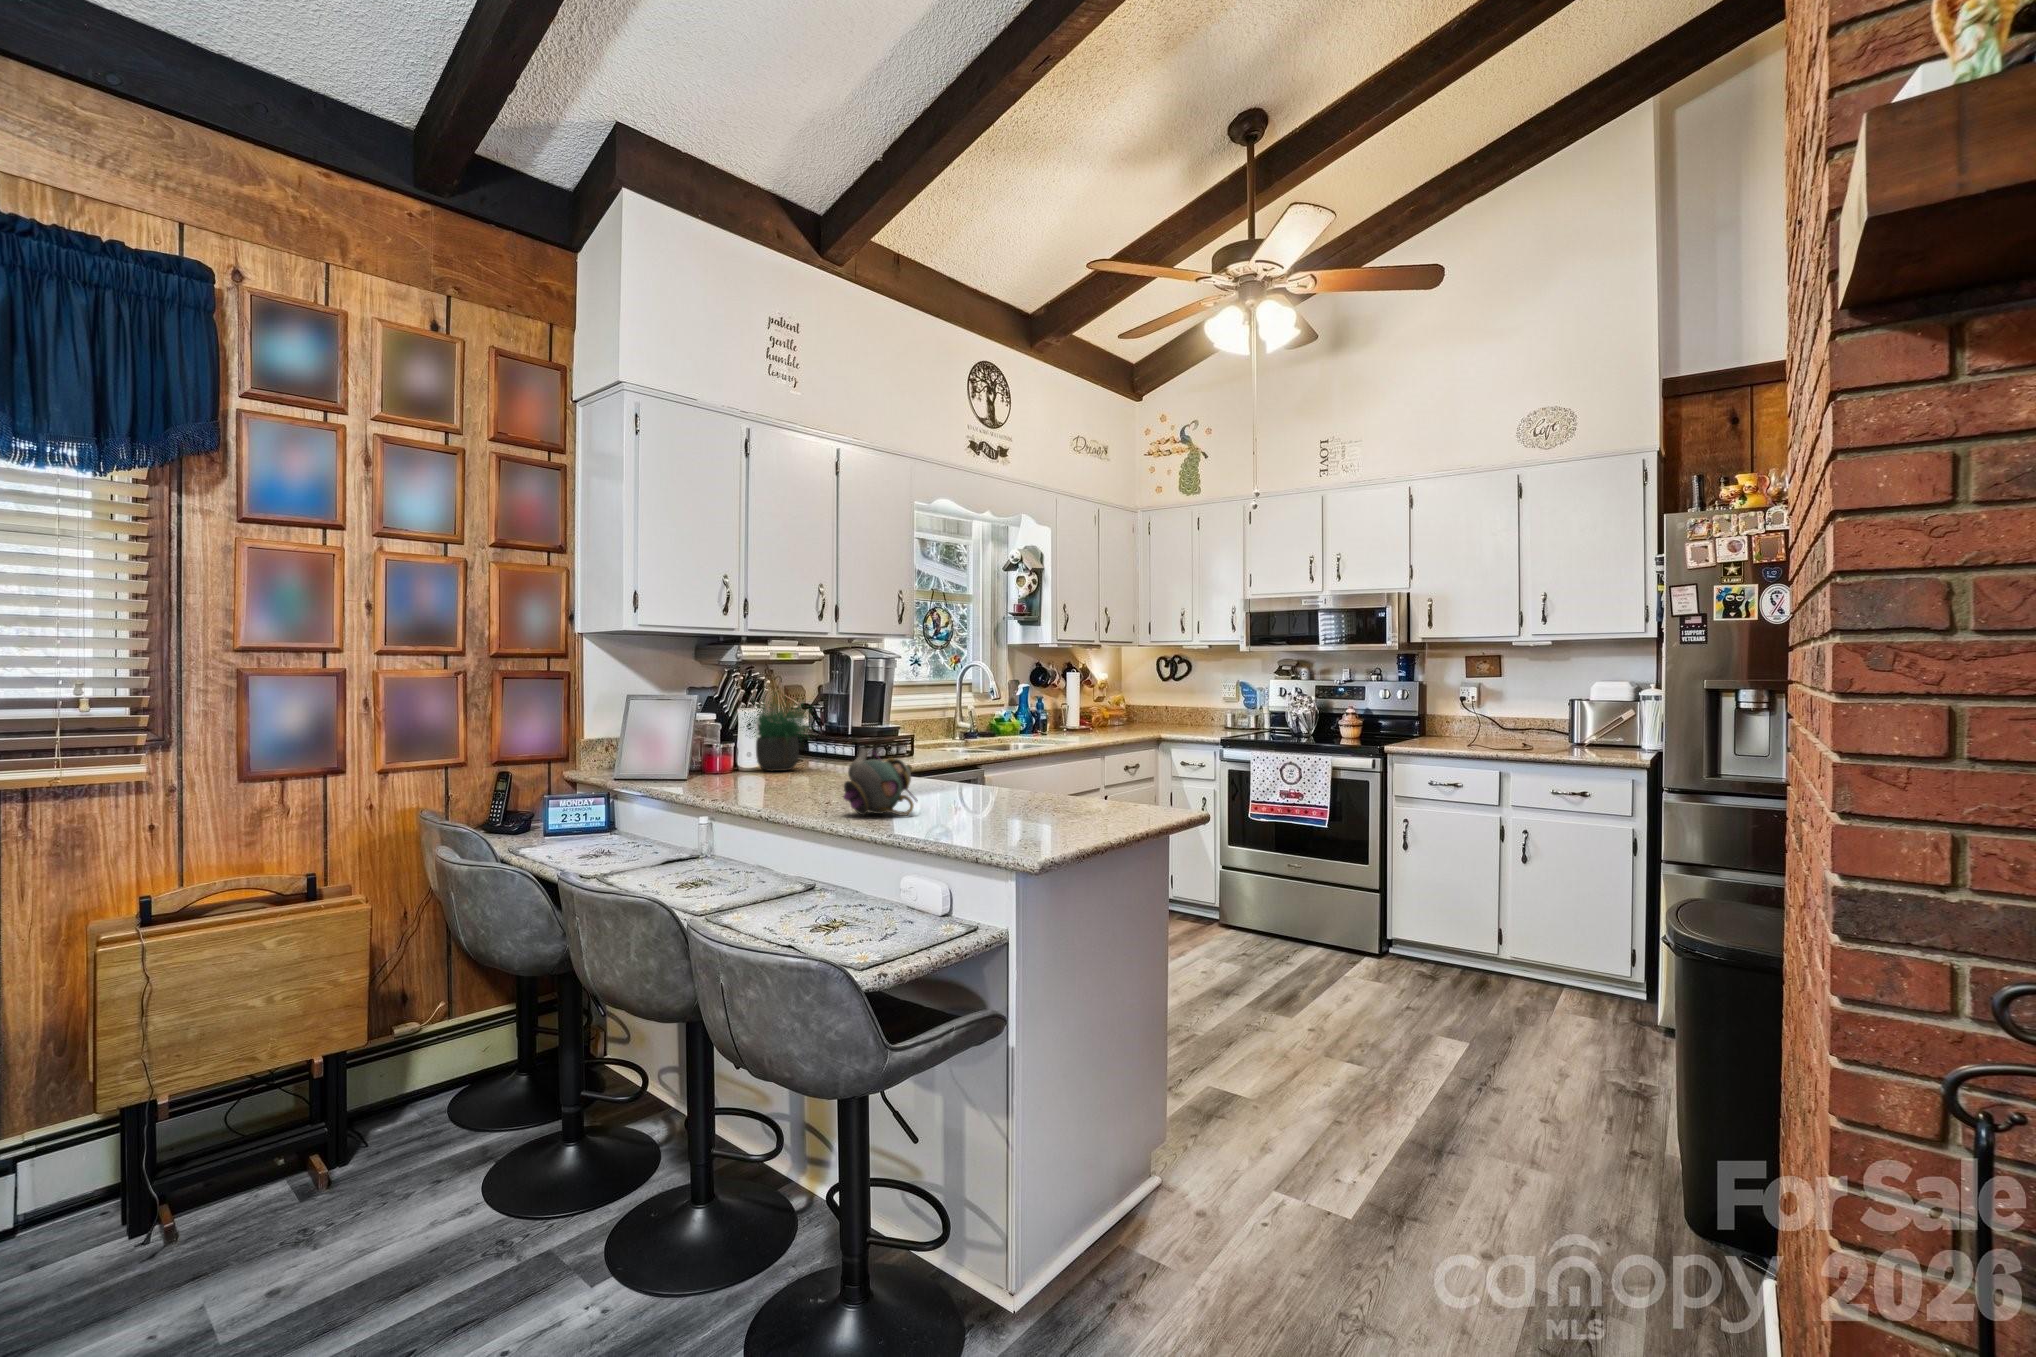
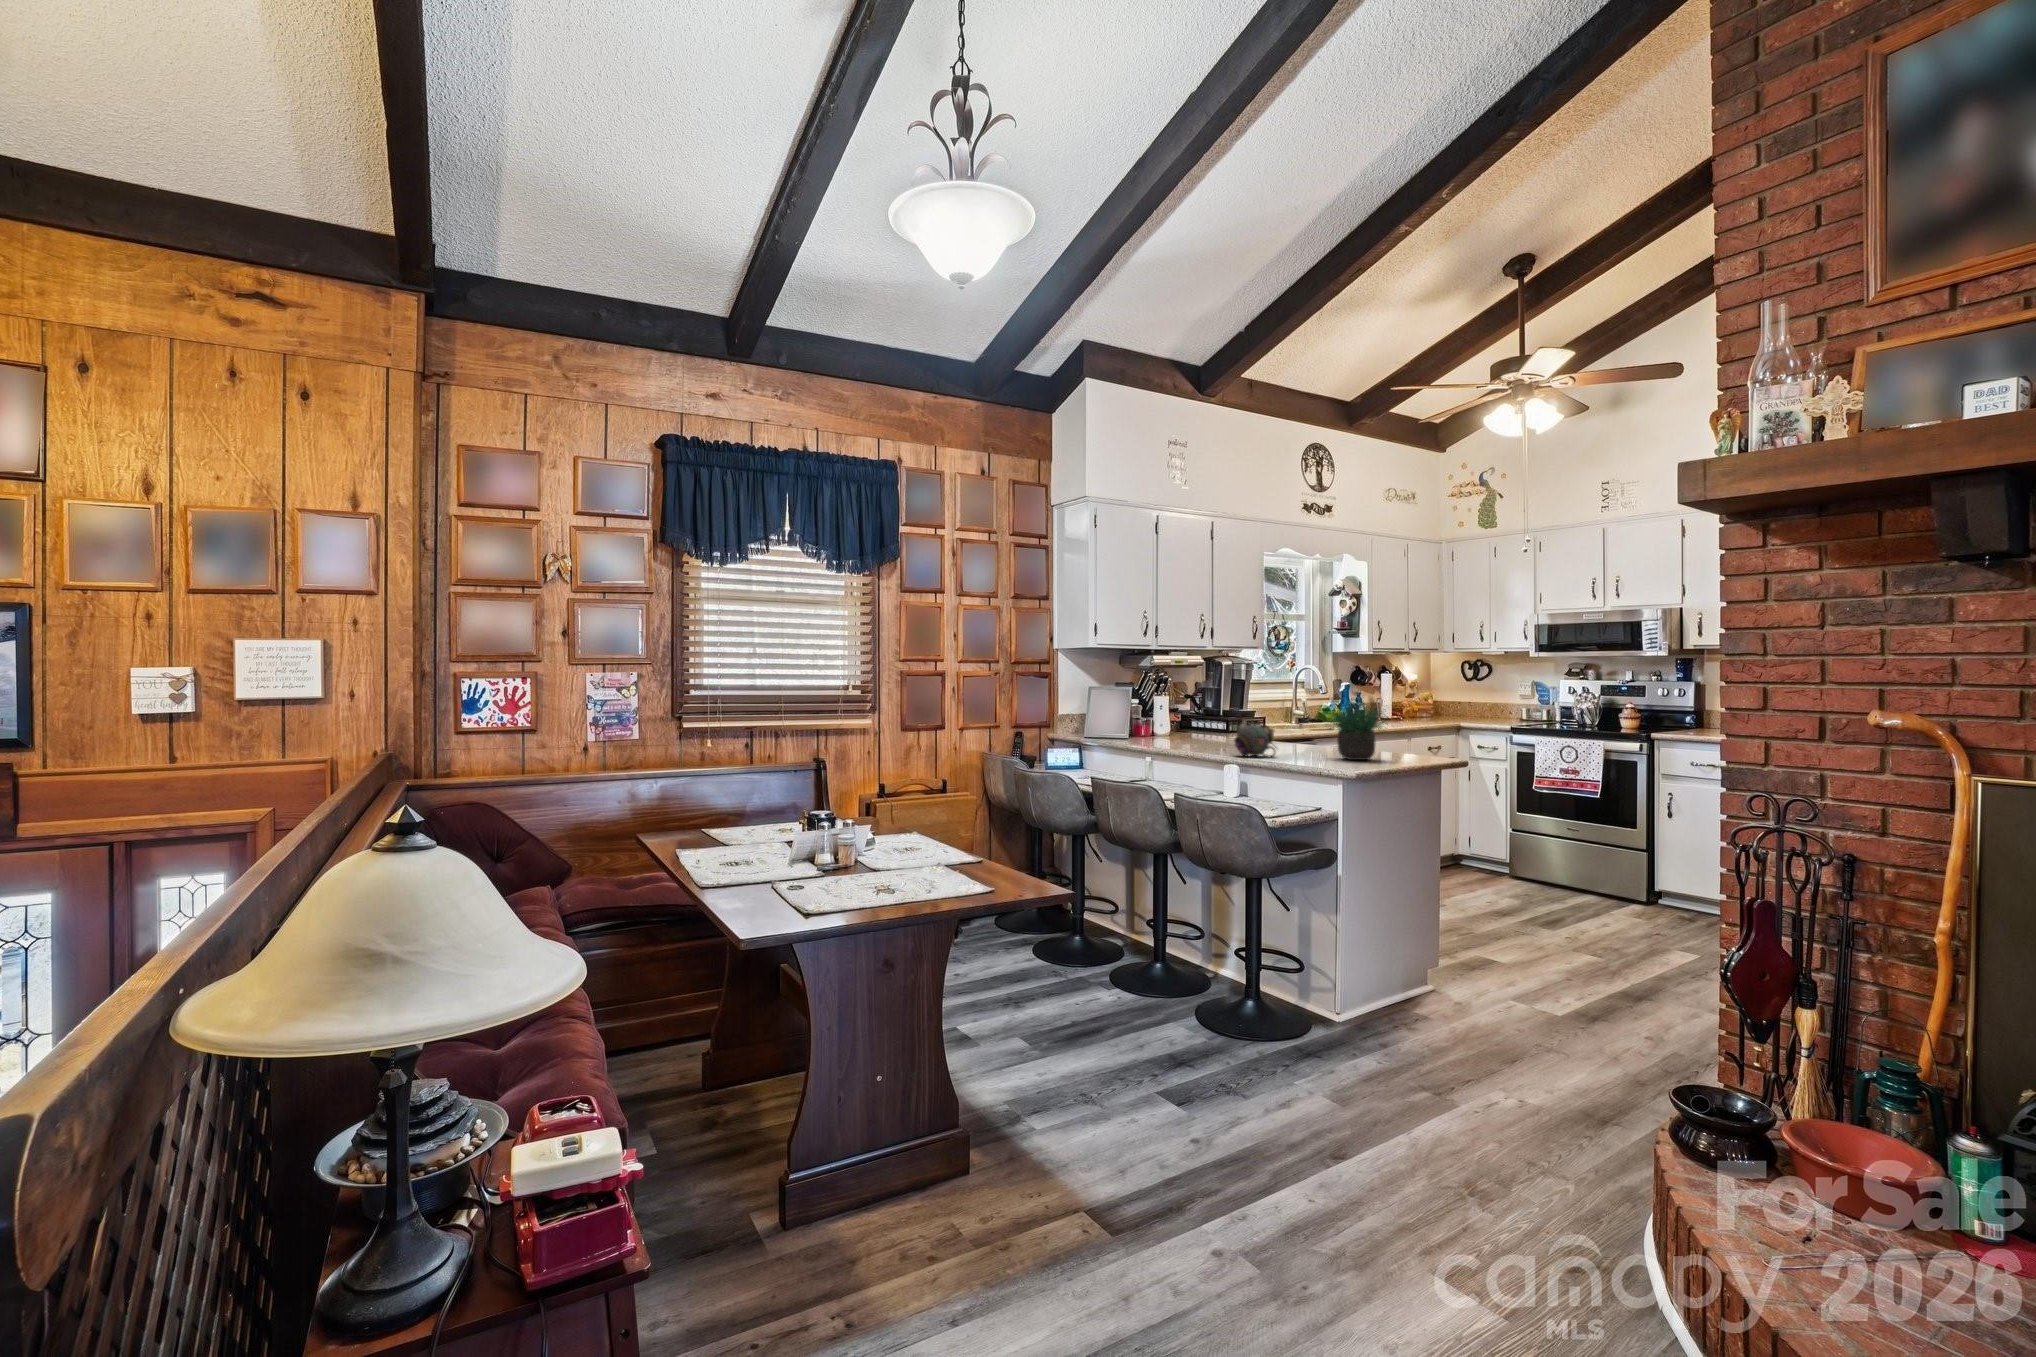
potted plant: present [742,696,810,771] -> present [1321,700,1388,760]

